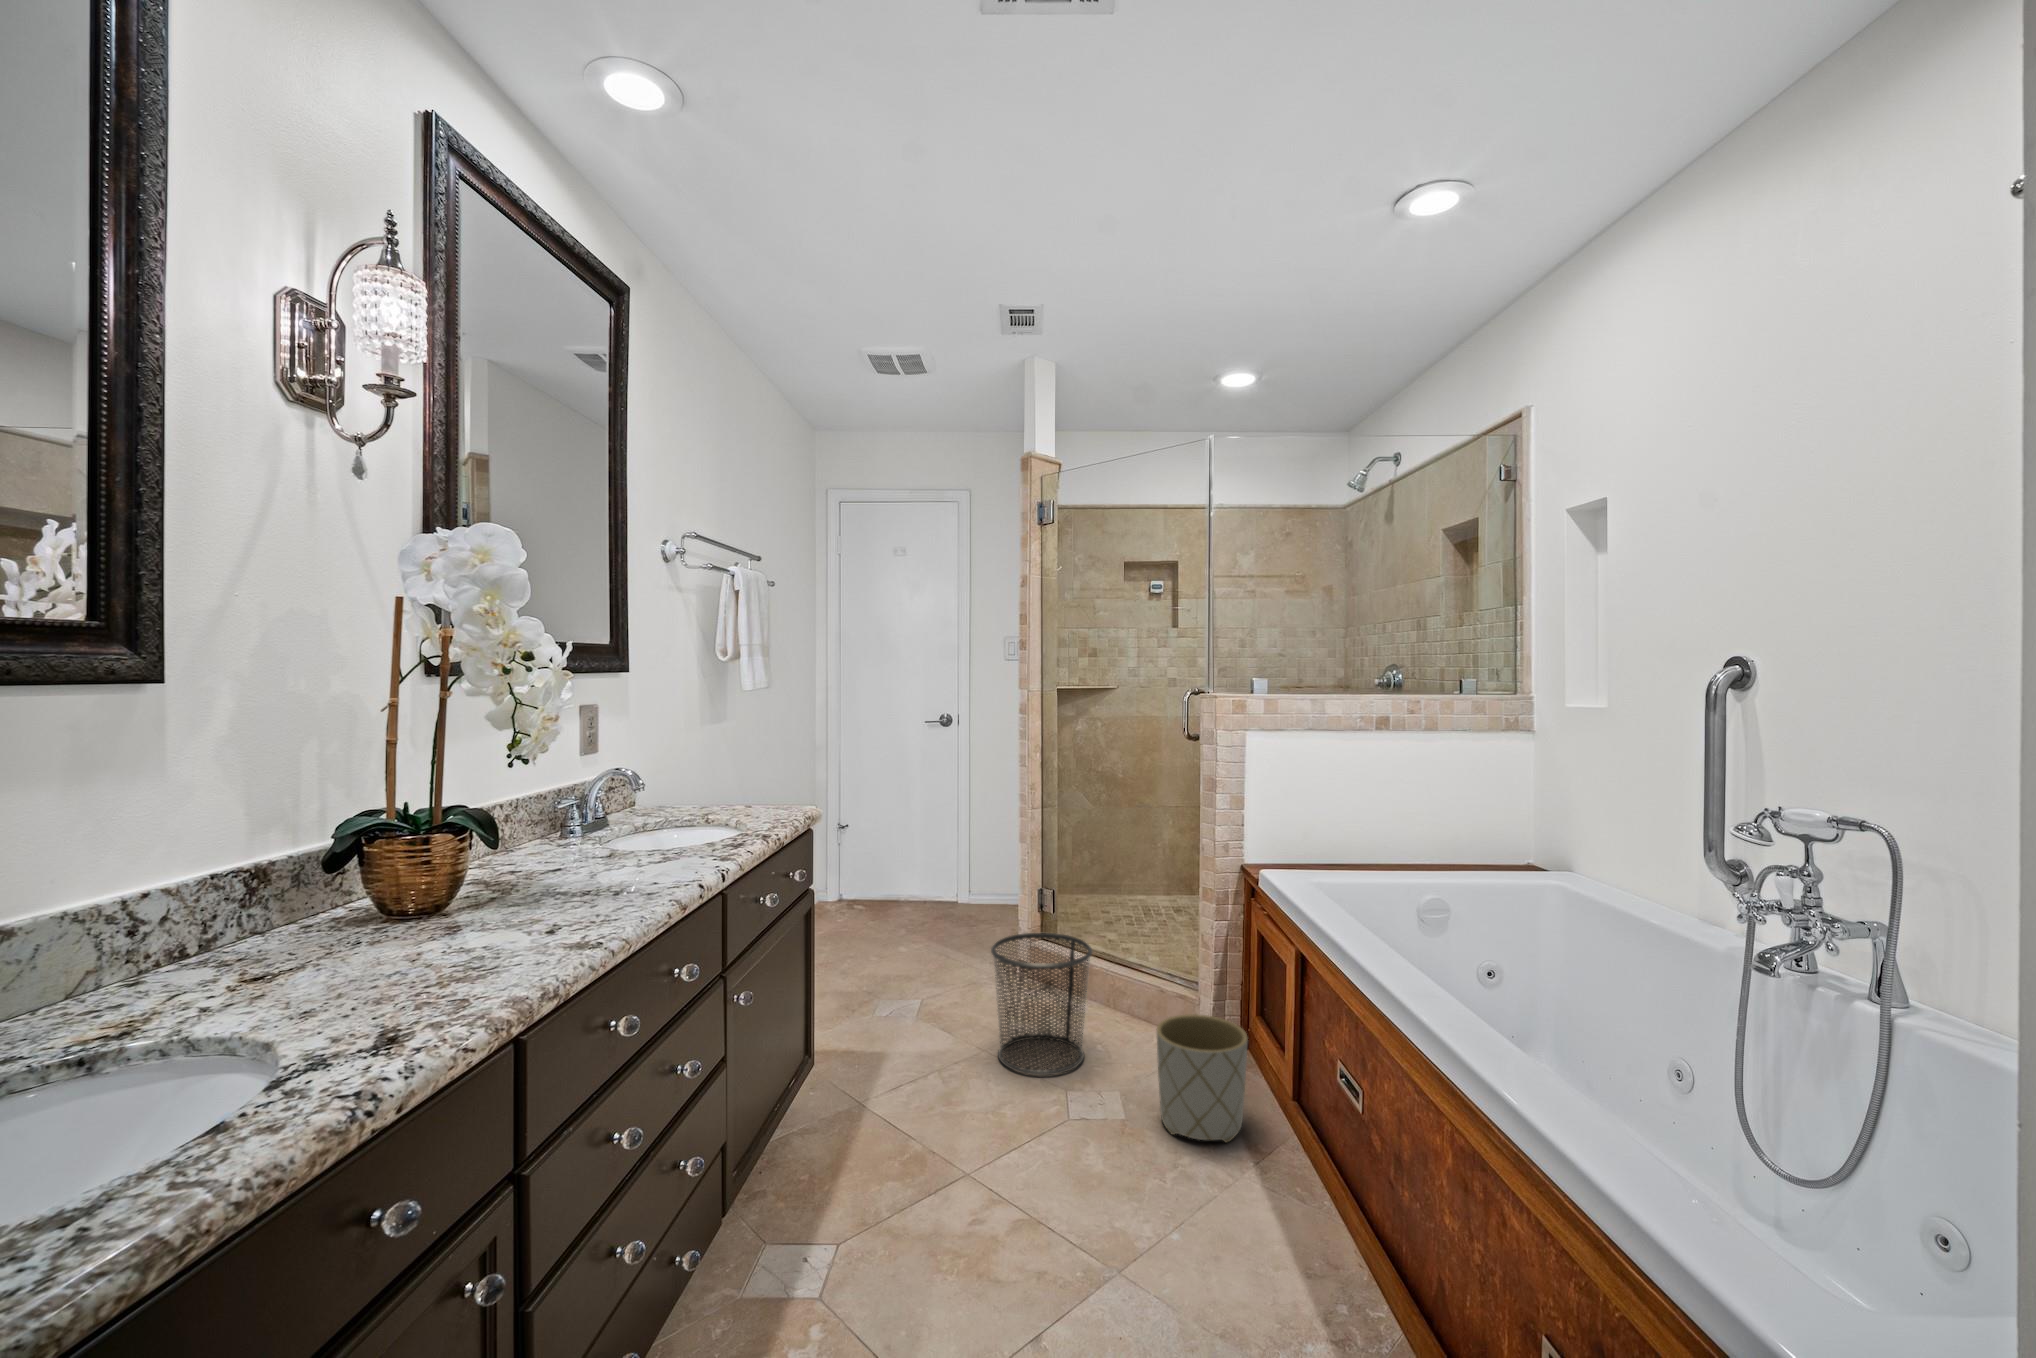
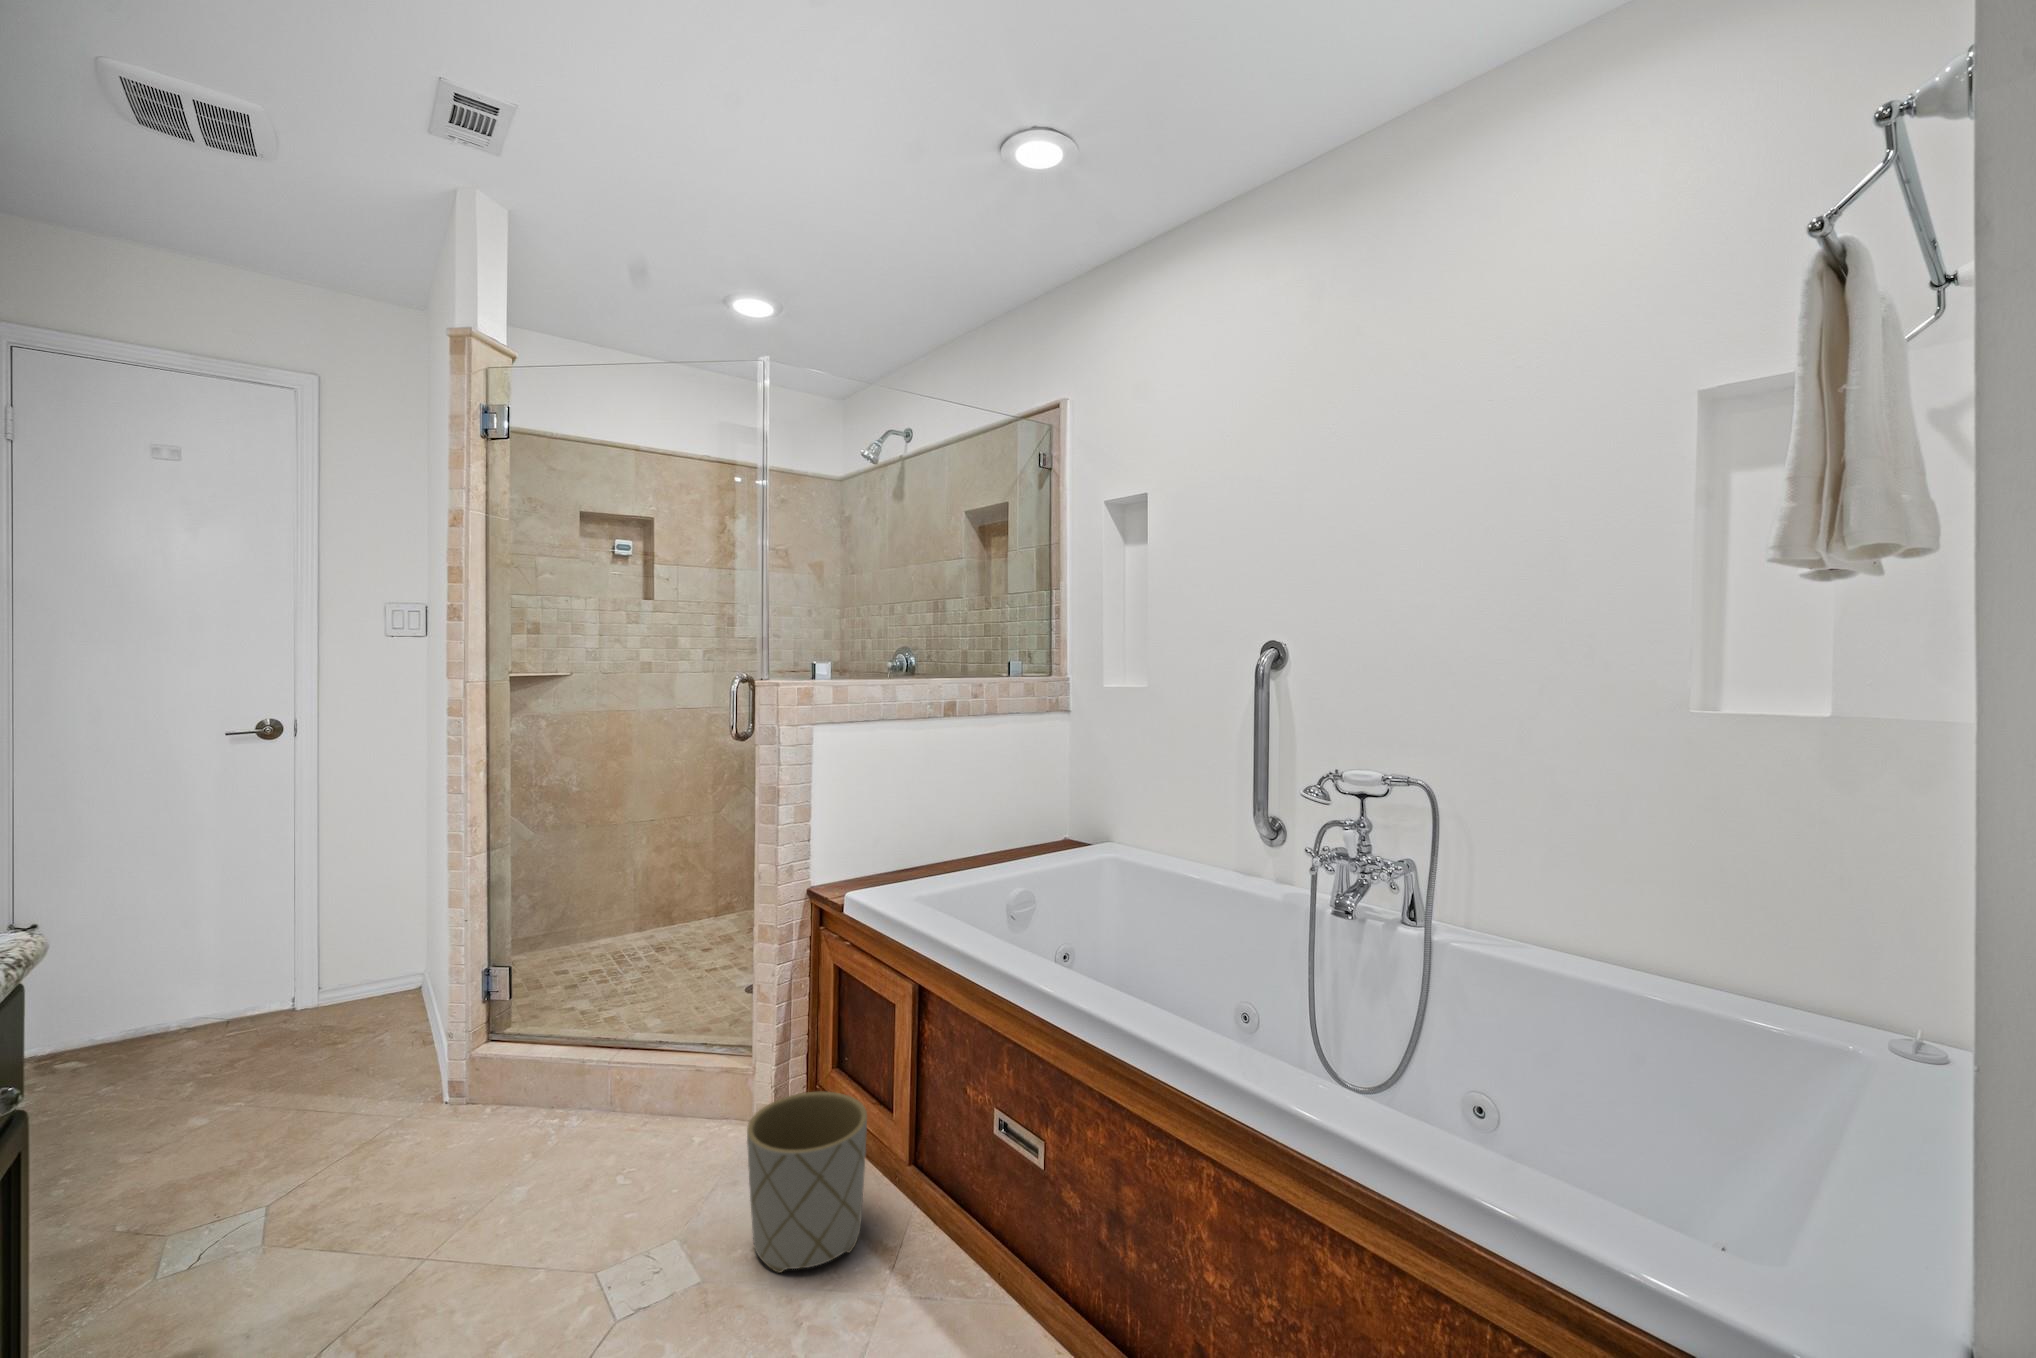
waste bin: present [991,933,1092,1075] -> none [445,1034,622,1272]

